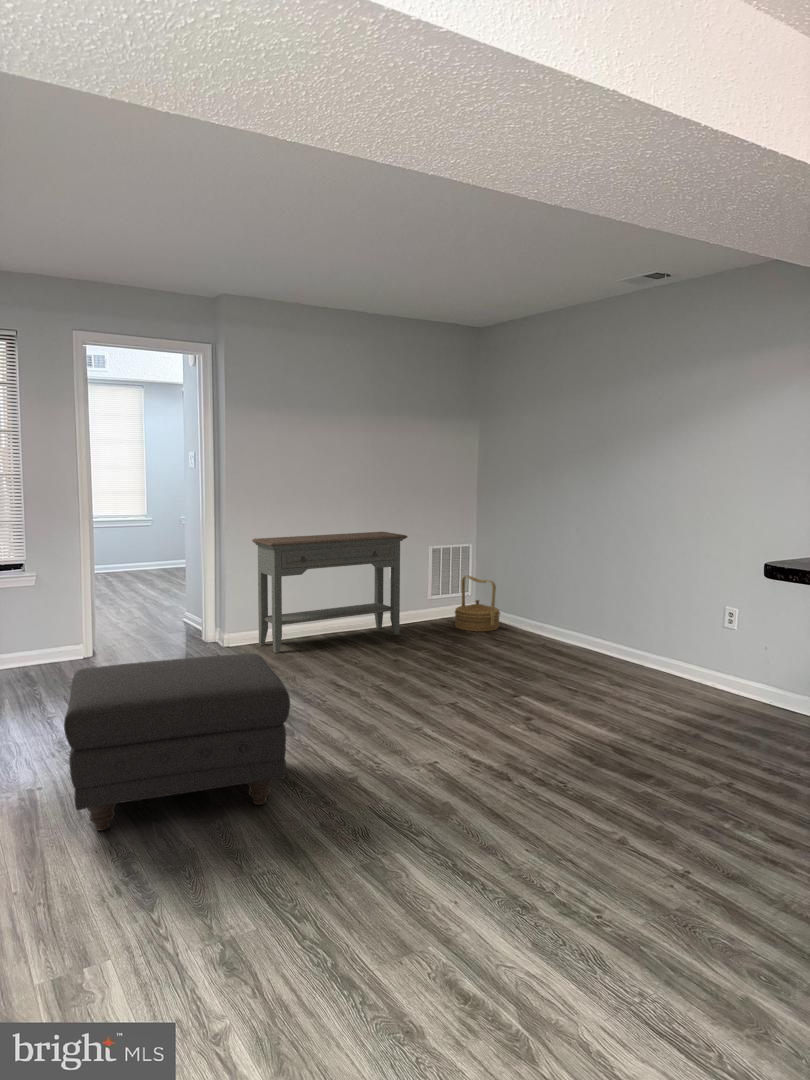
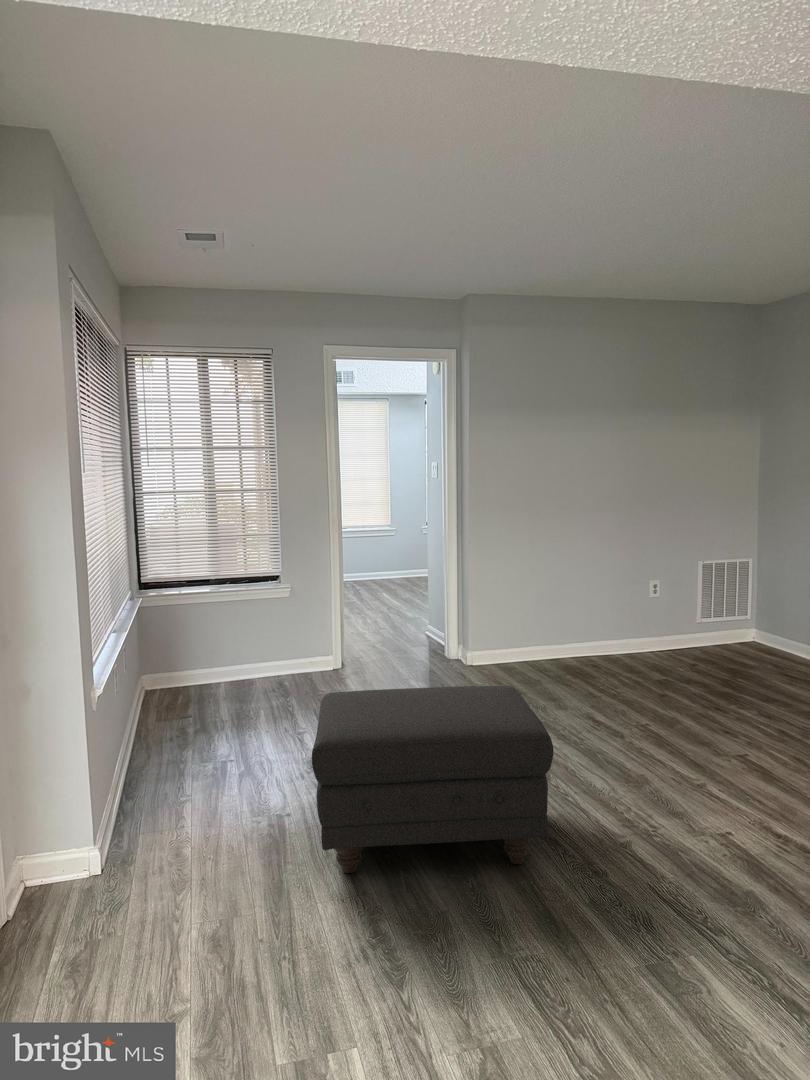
console table: present [252,532,408,653] -> none [499,545,674,677]
woven basket: present [455,576,500,631] -> none [729,596,789,663]

